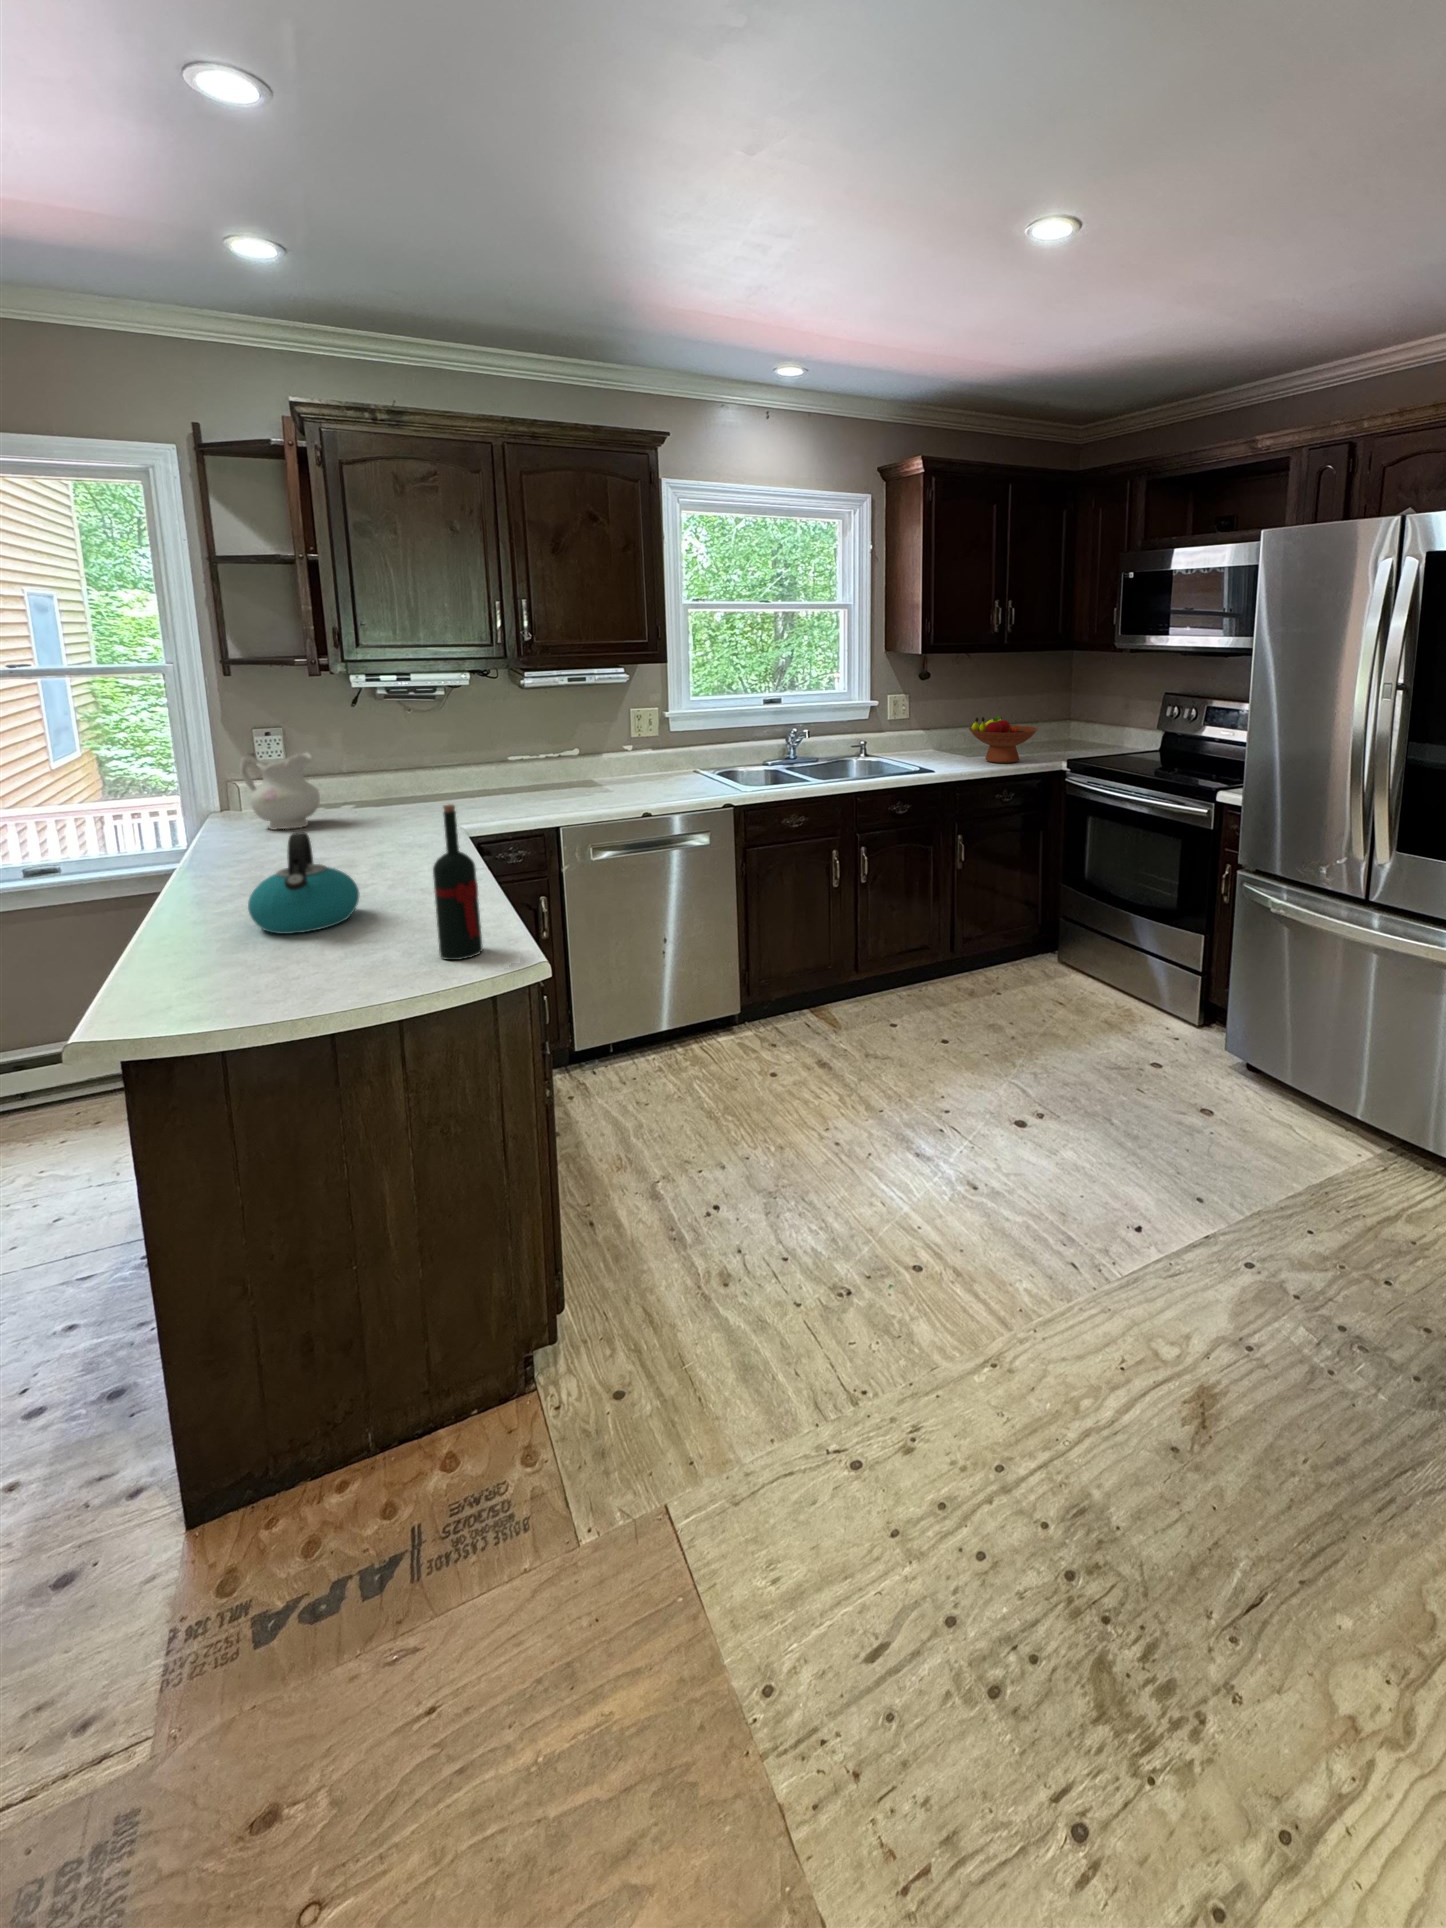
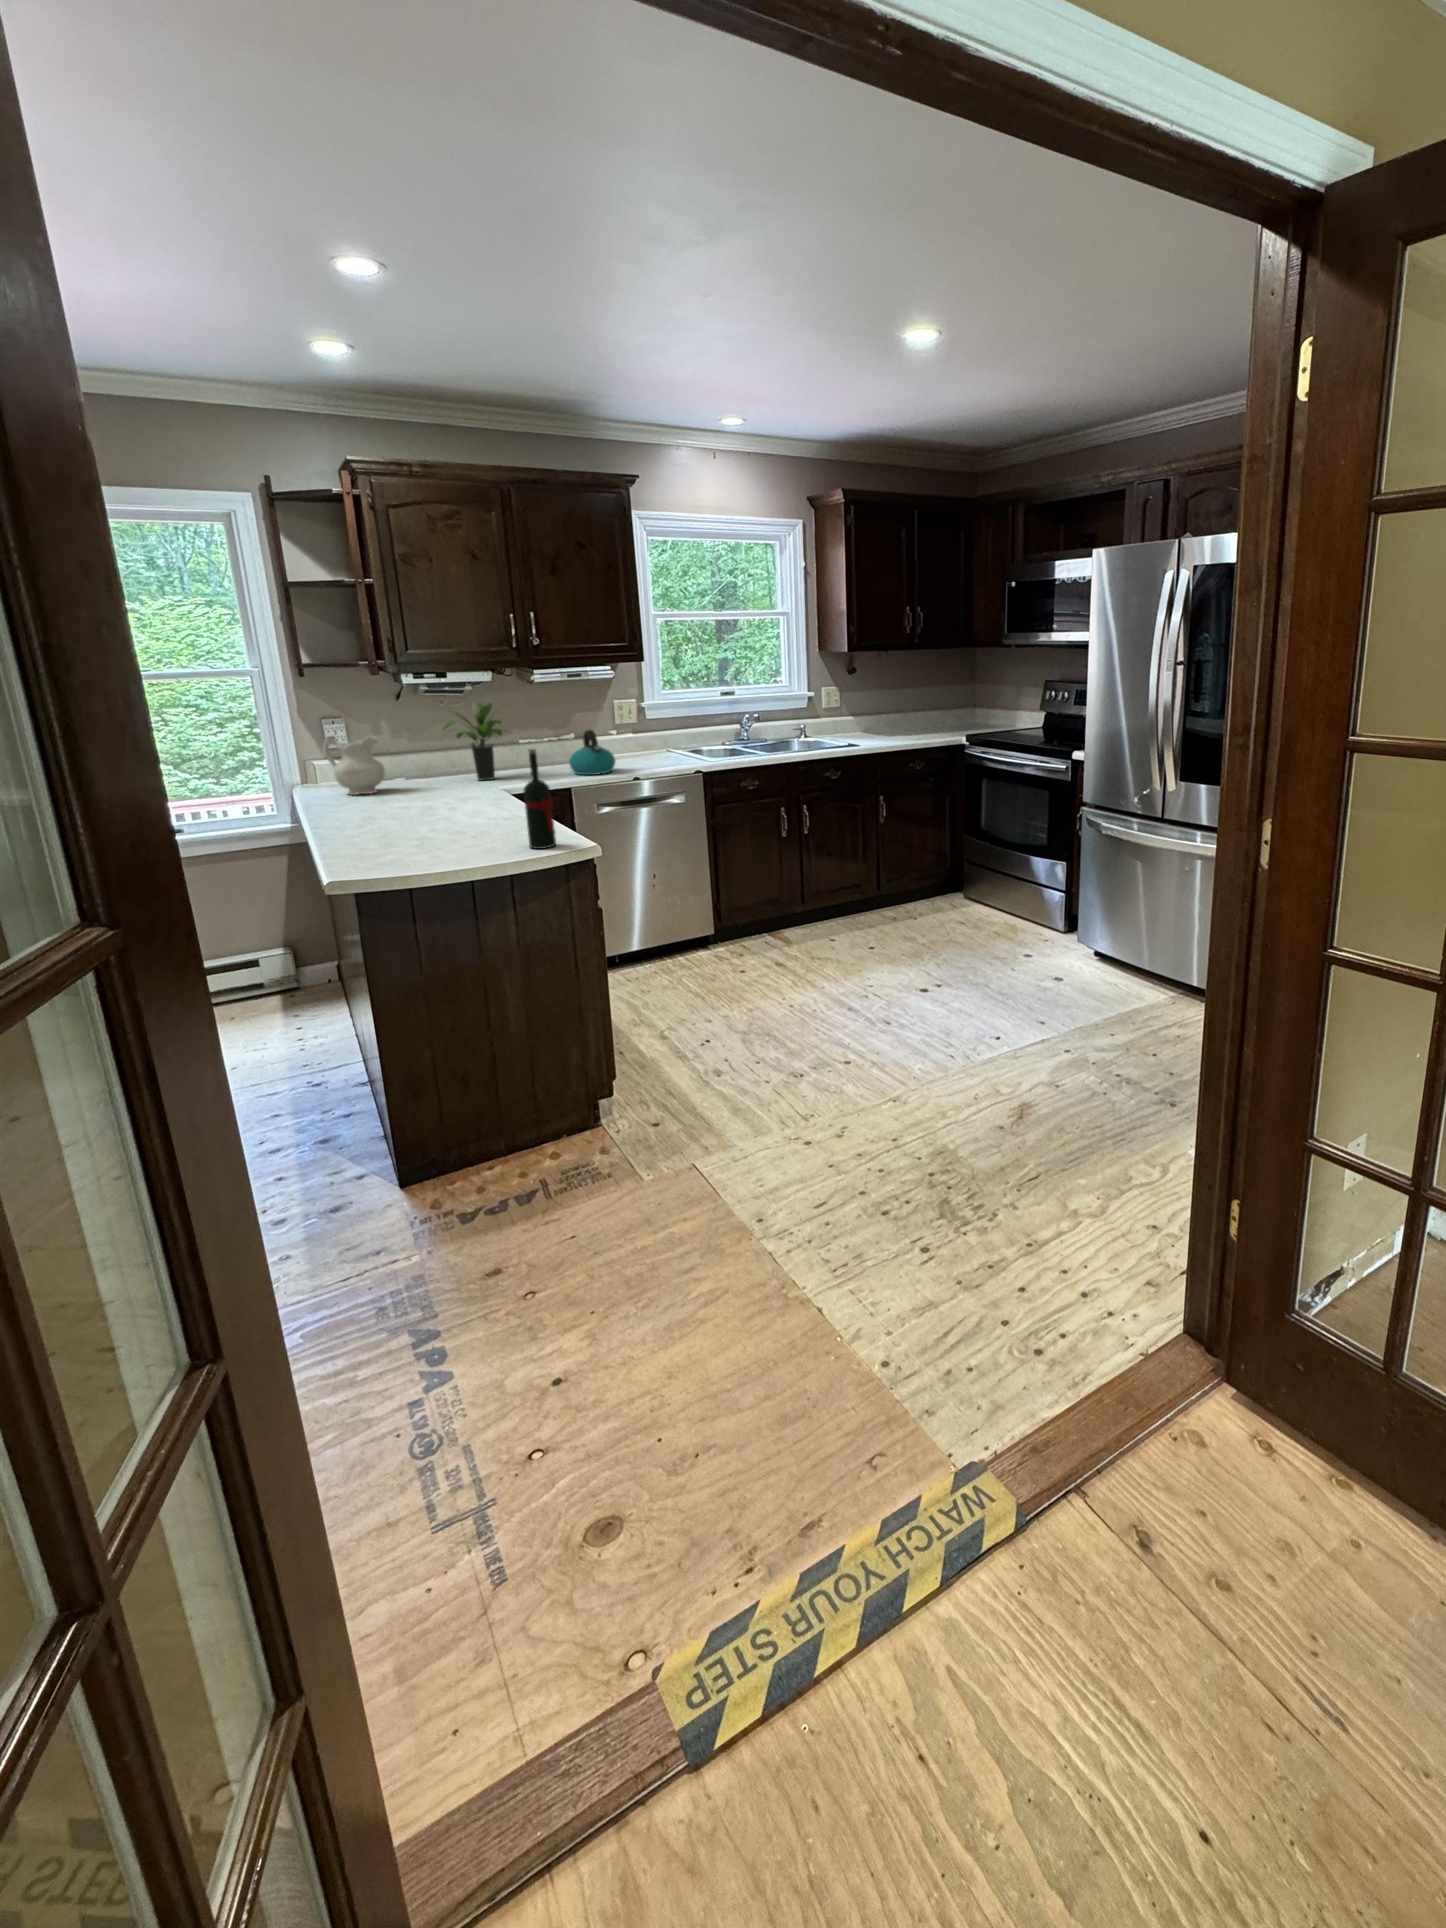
potted plant: none [400,712,498,811] -> present [444,704,502,781]
fruit bowl: present [969,716,1037,763] -> none [889,703,944,740]
kettle: present [248,832,359,934] -> present [569,730,615,775]

